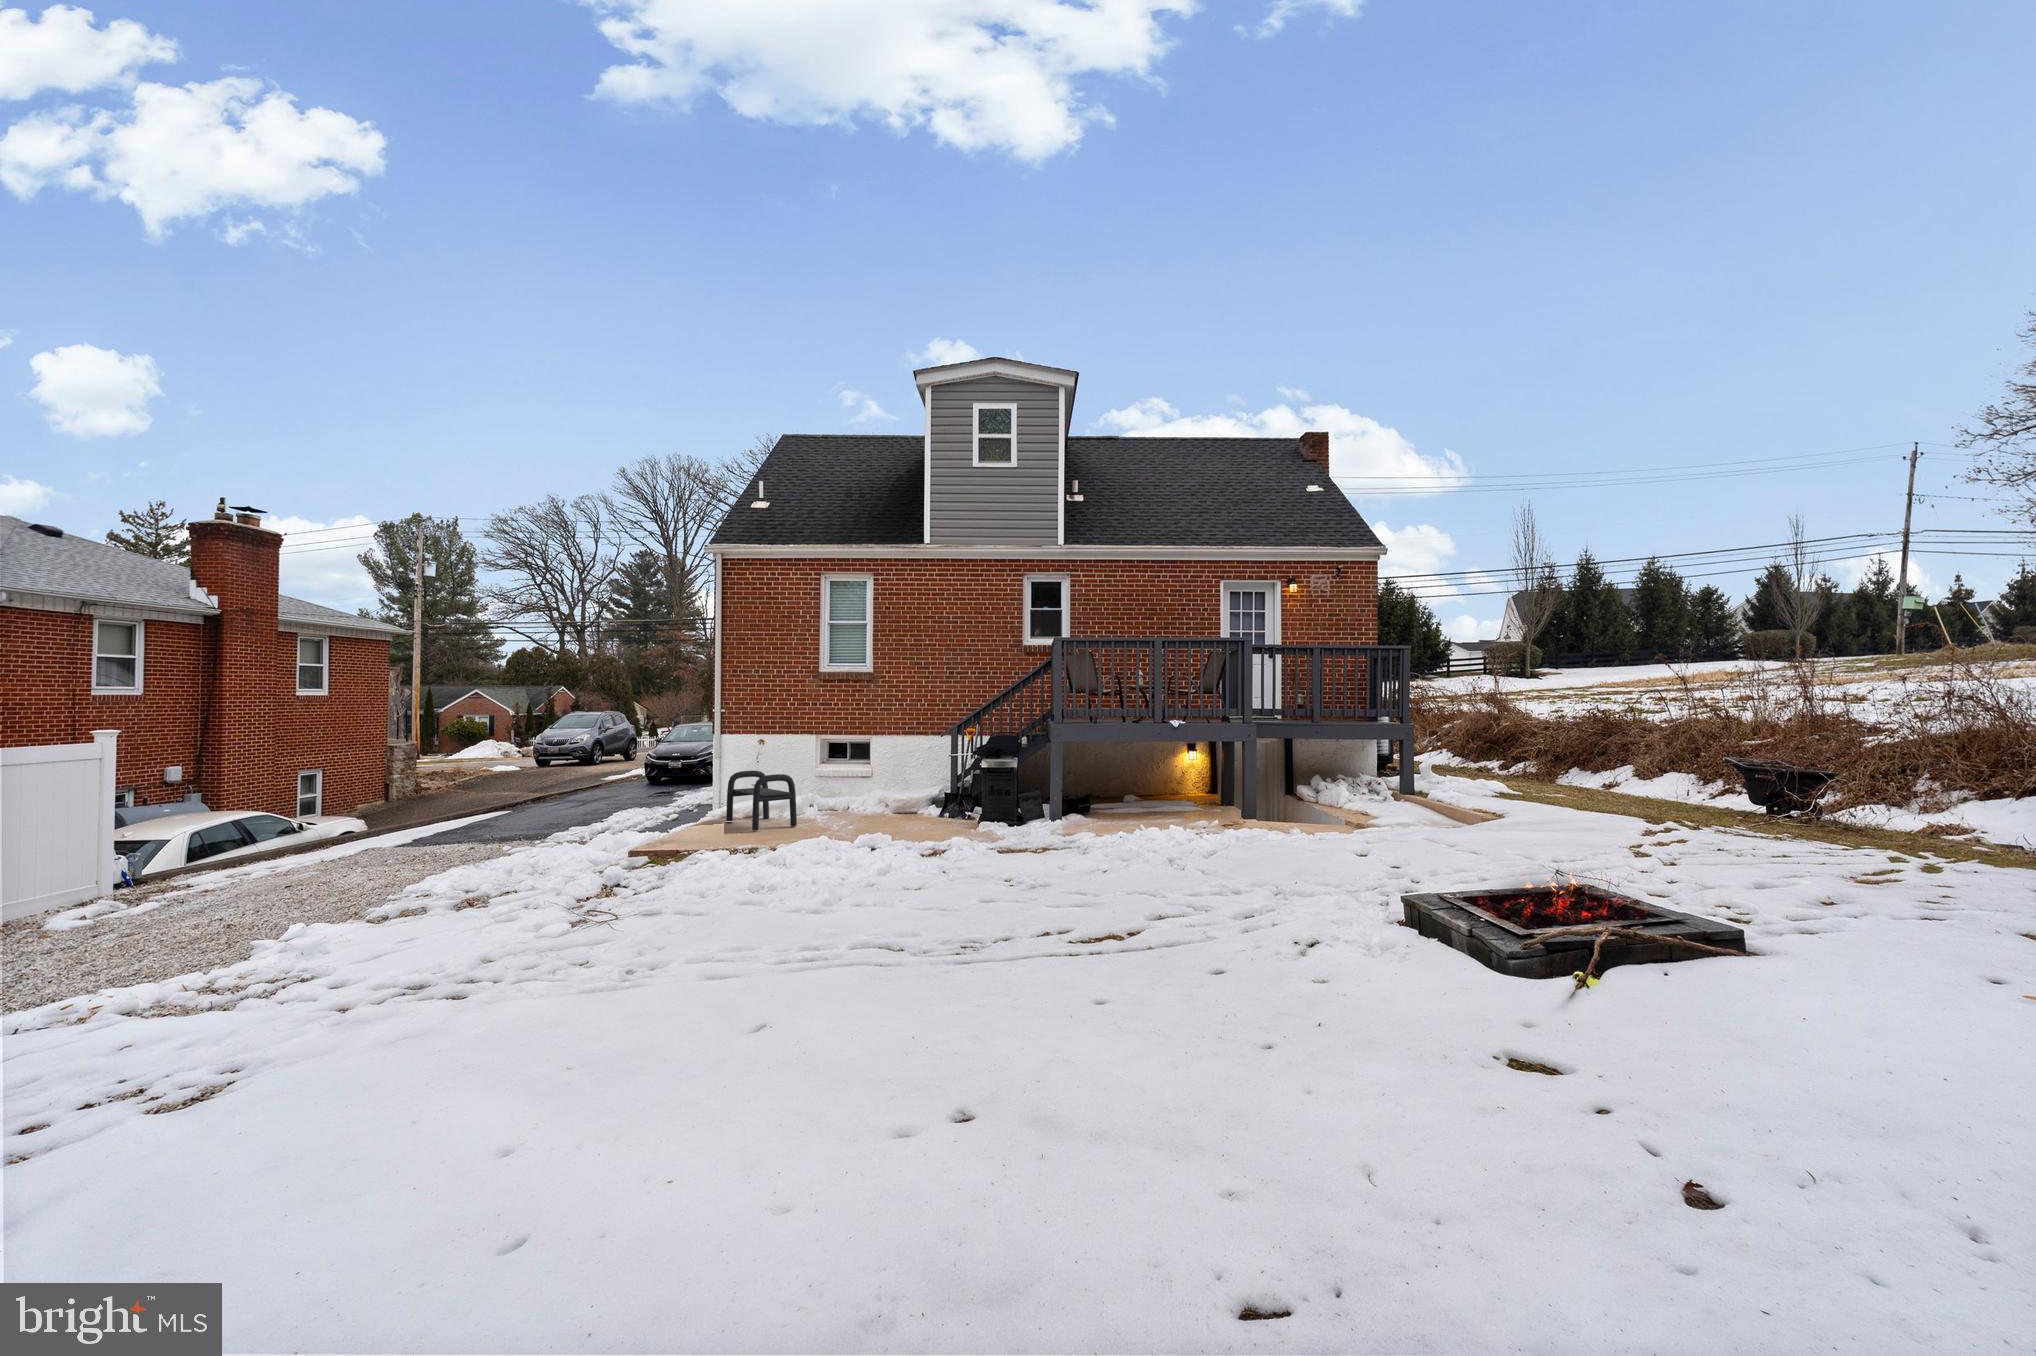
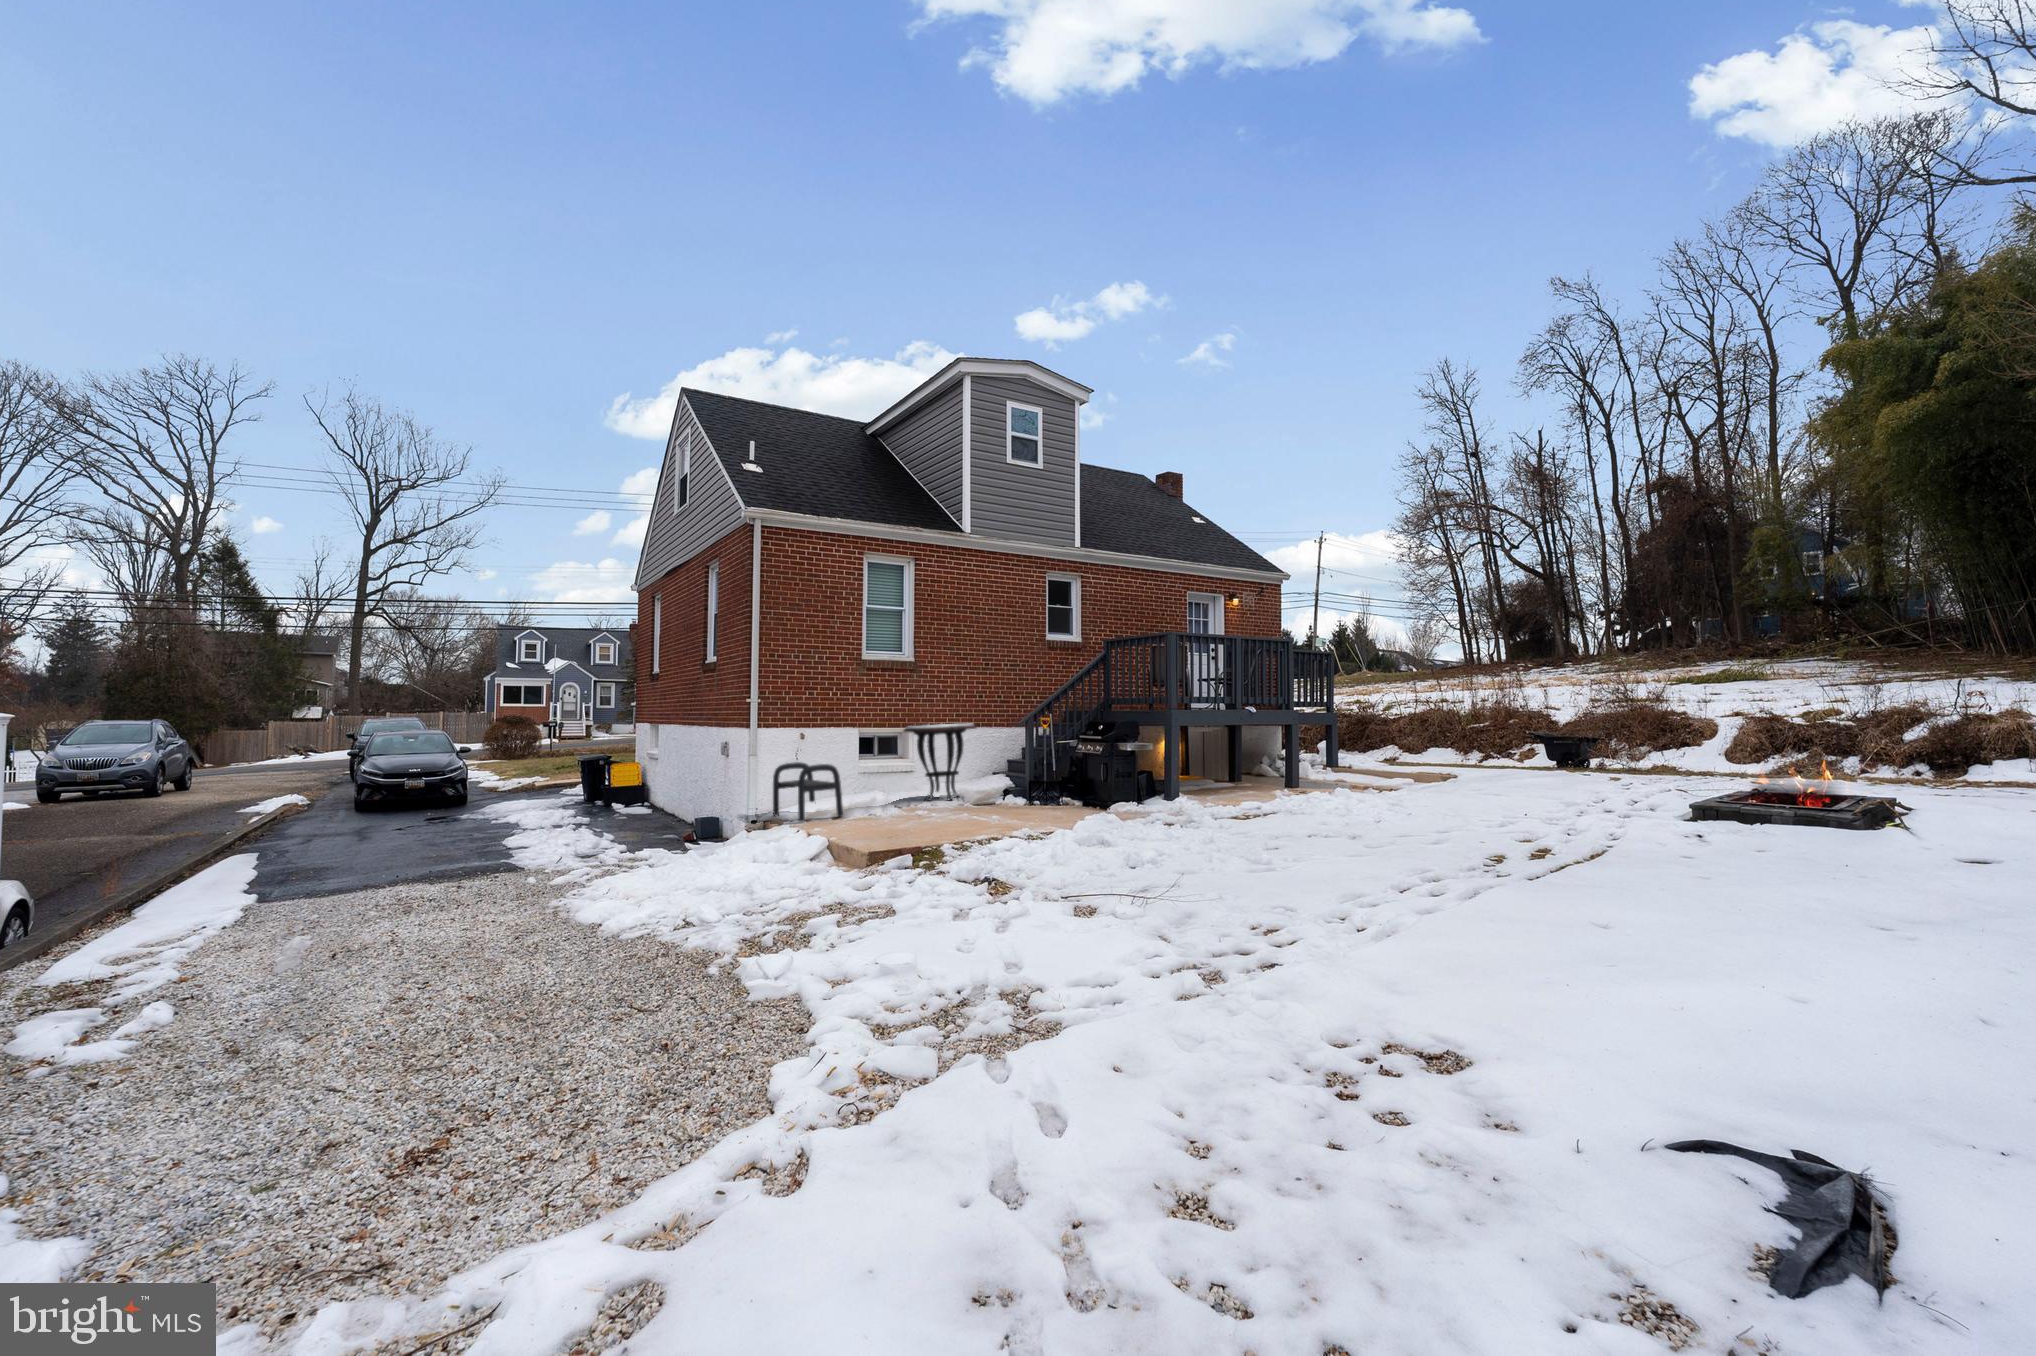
side table: none [859,737,932,812] -> present [904,723,976,801]

